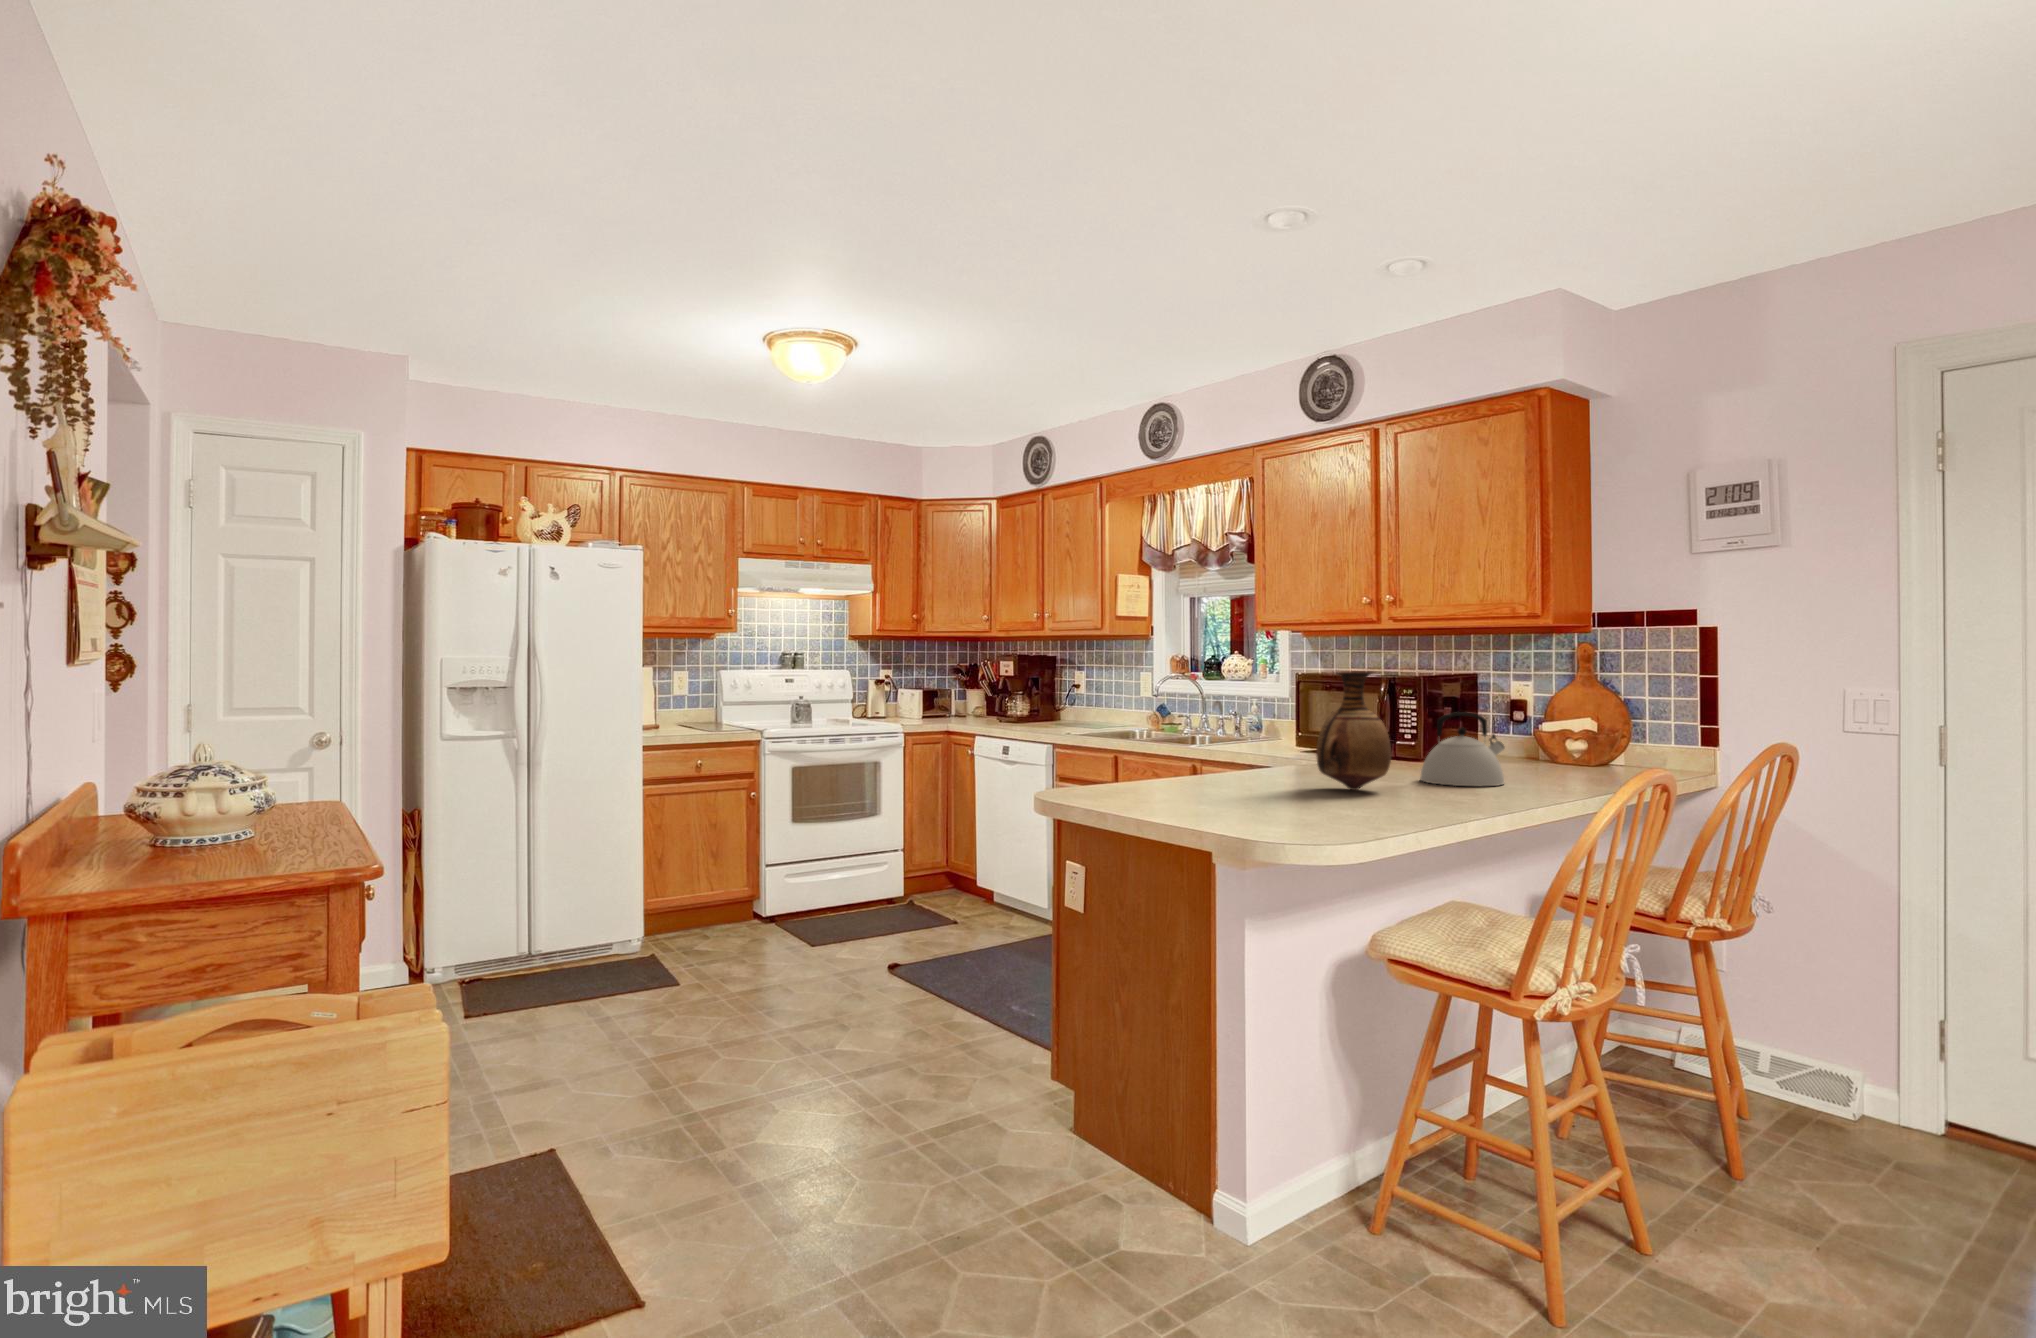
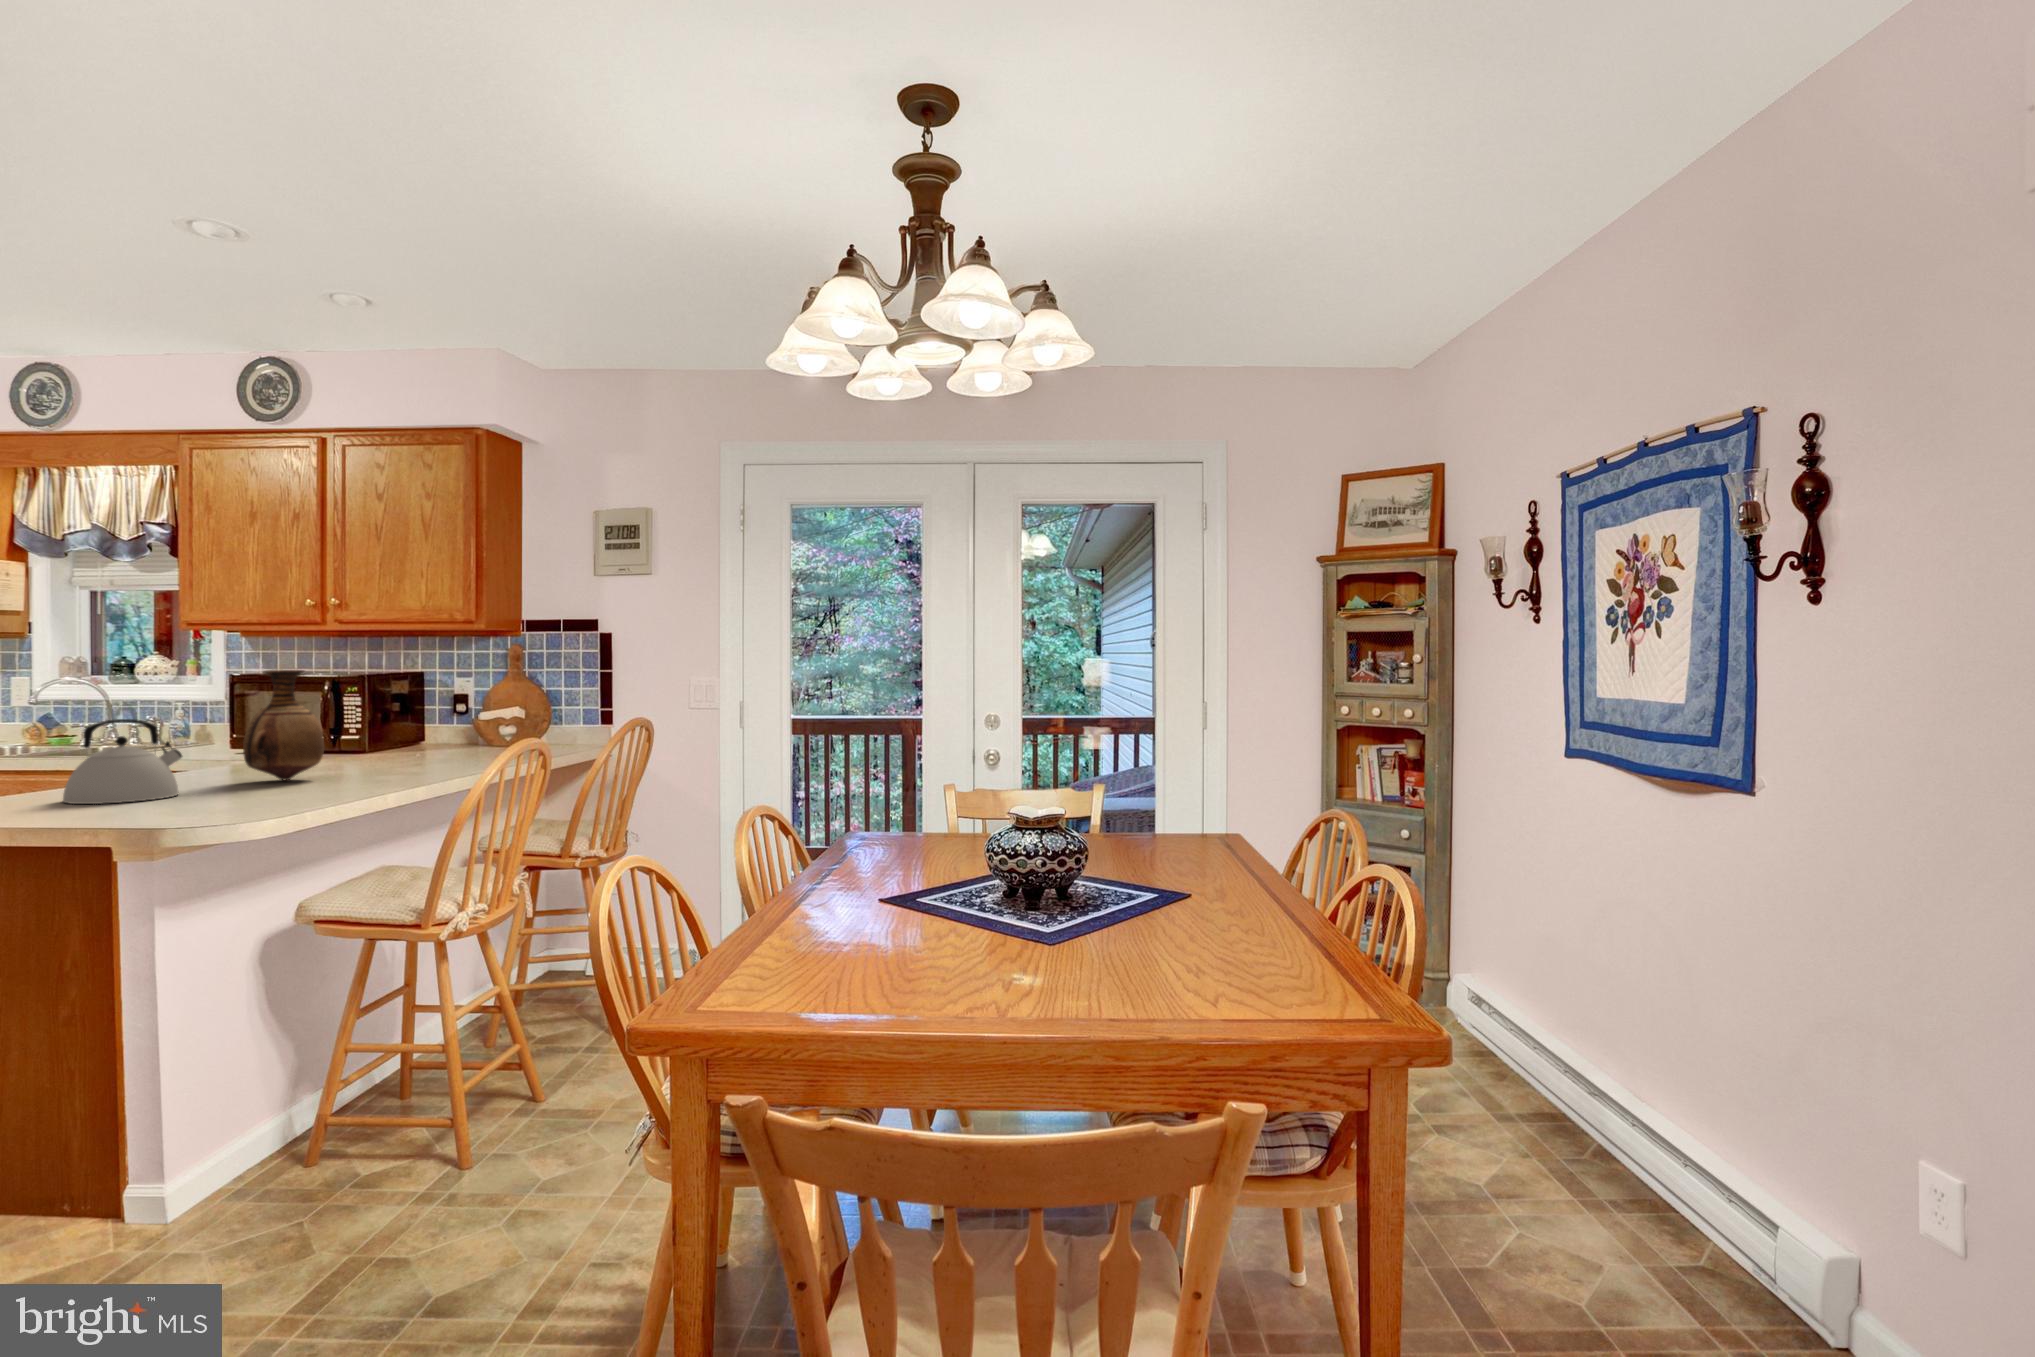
kettle: present [1420,712,1504,786] -> present [63,719,182,804]

